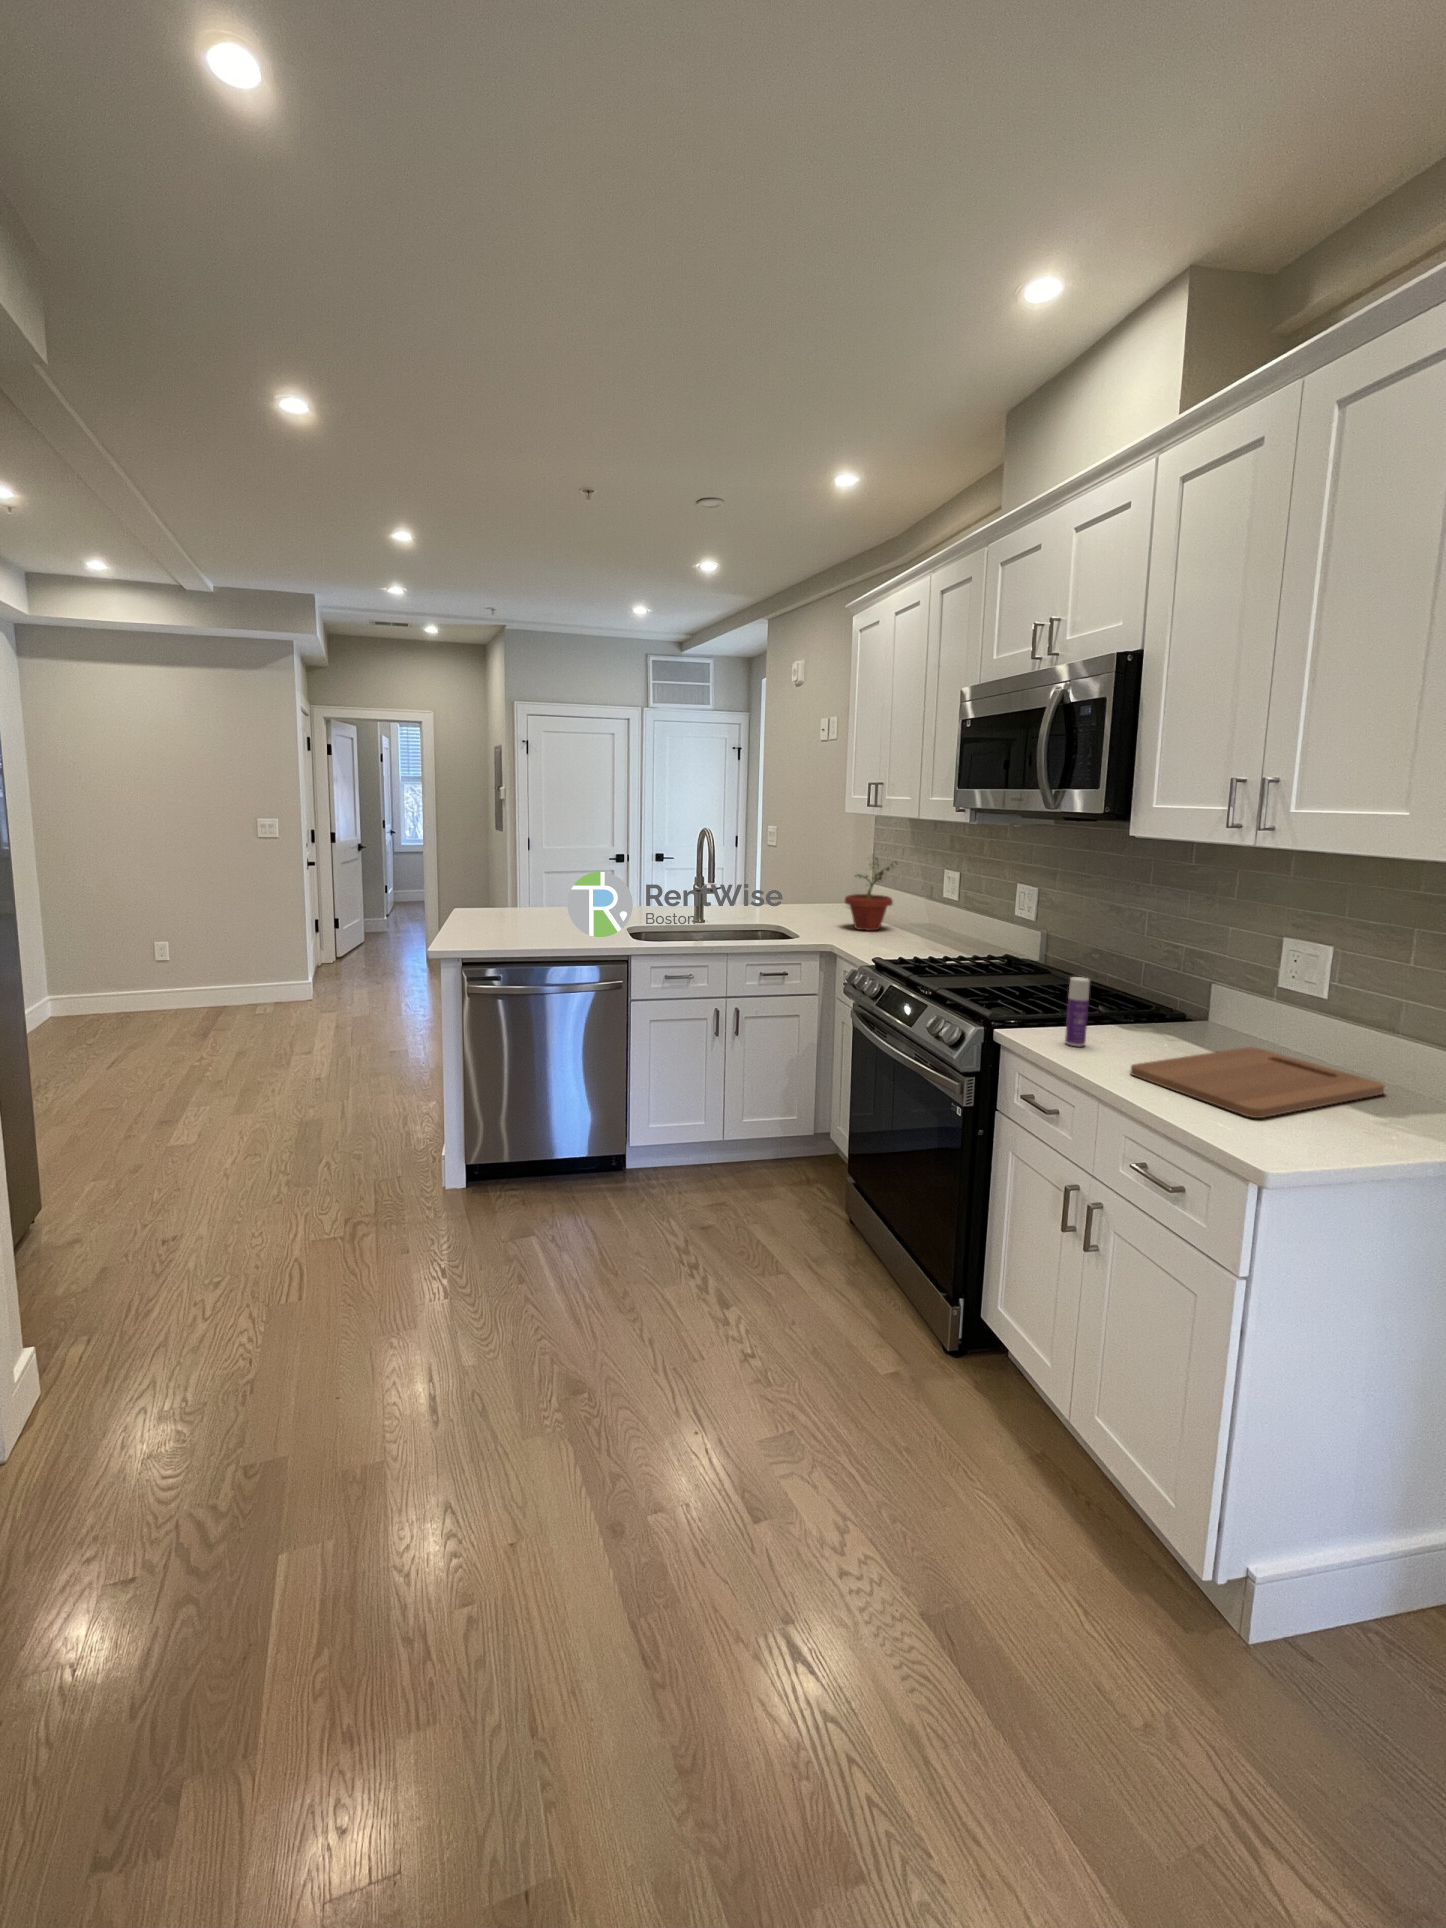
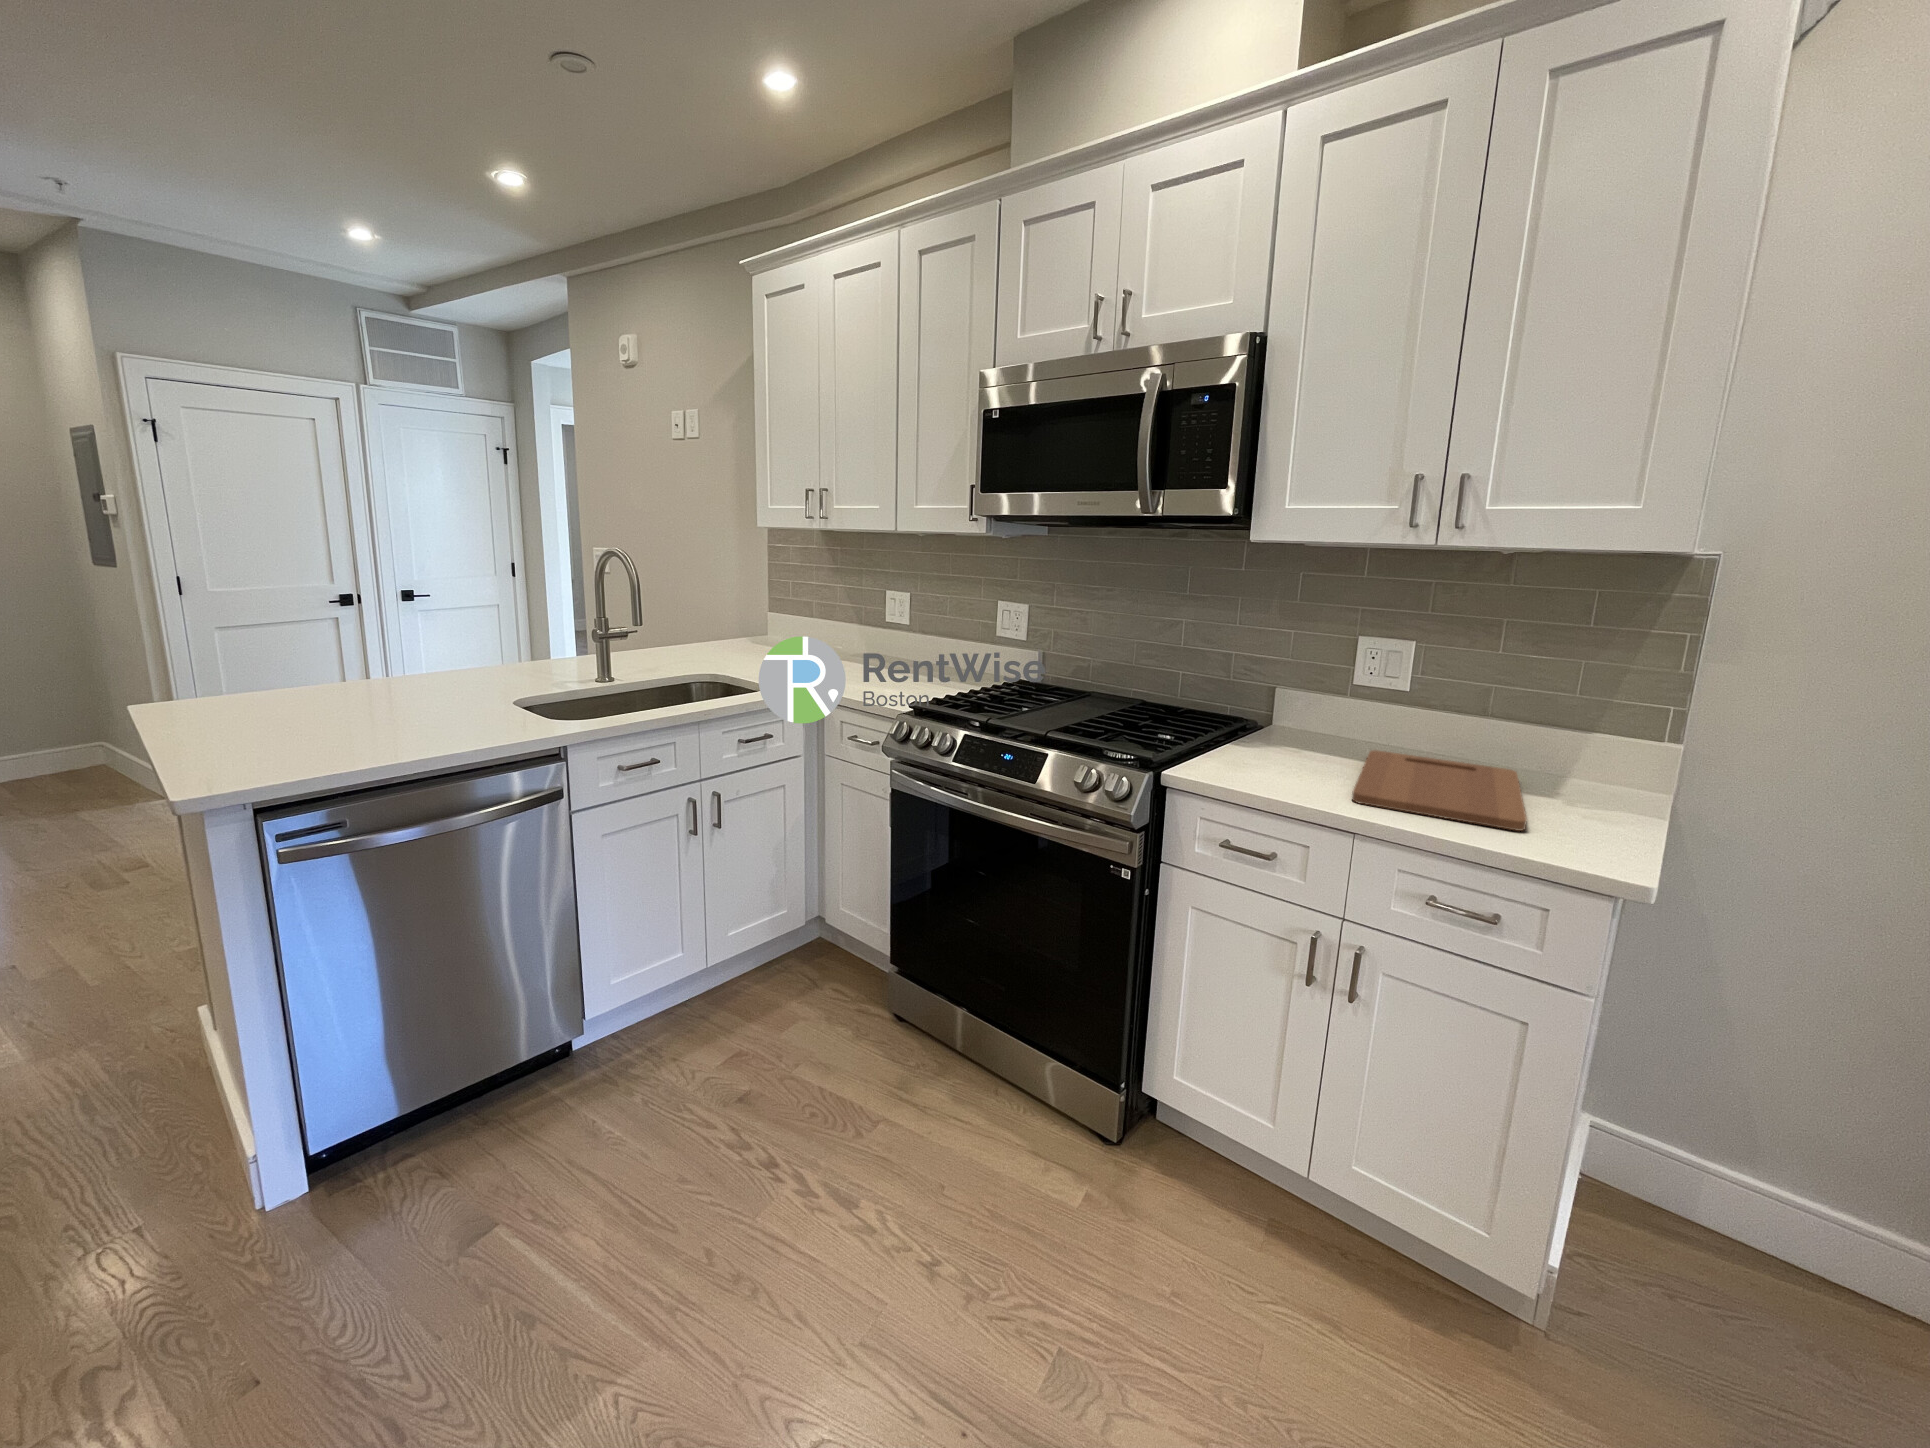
potted plant: present [845,857,893,931] -> none [791,573,853,665]
bottle: present [1065,977,1090,1046] -> none [1240,701,1269,778]

